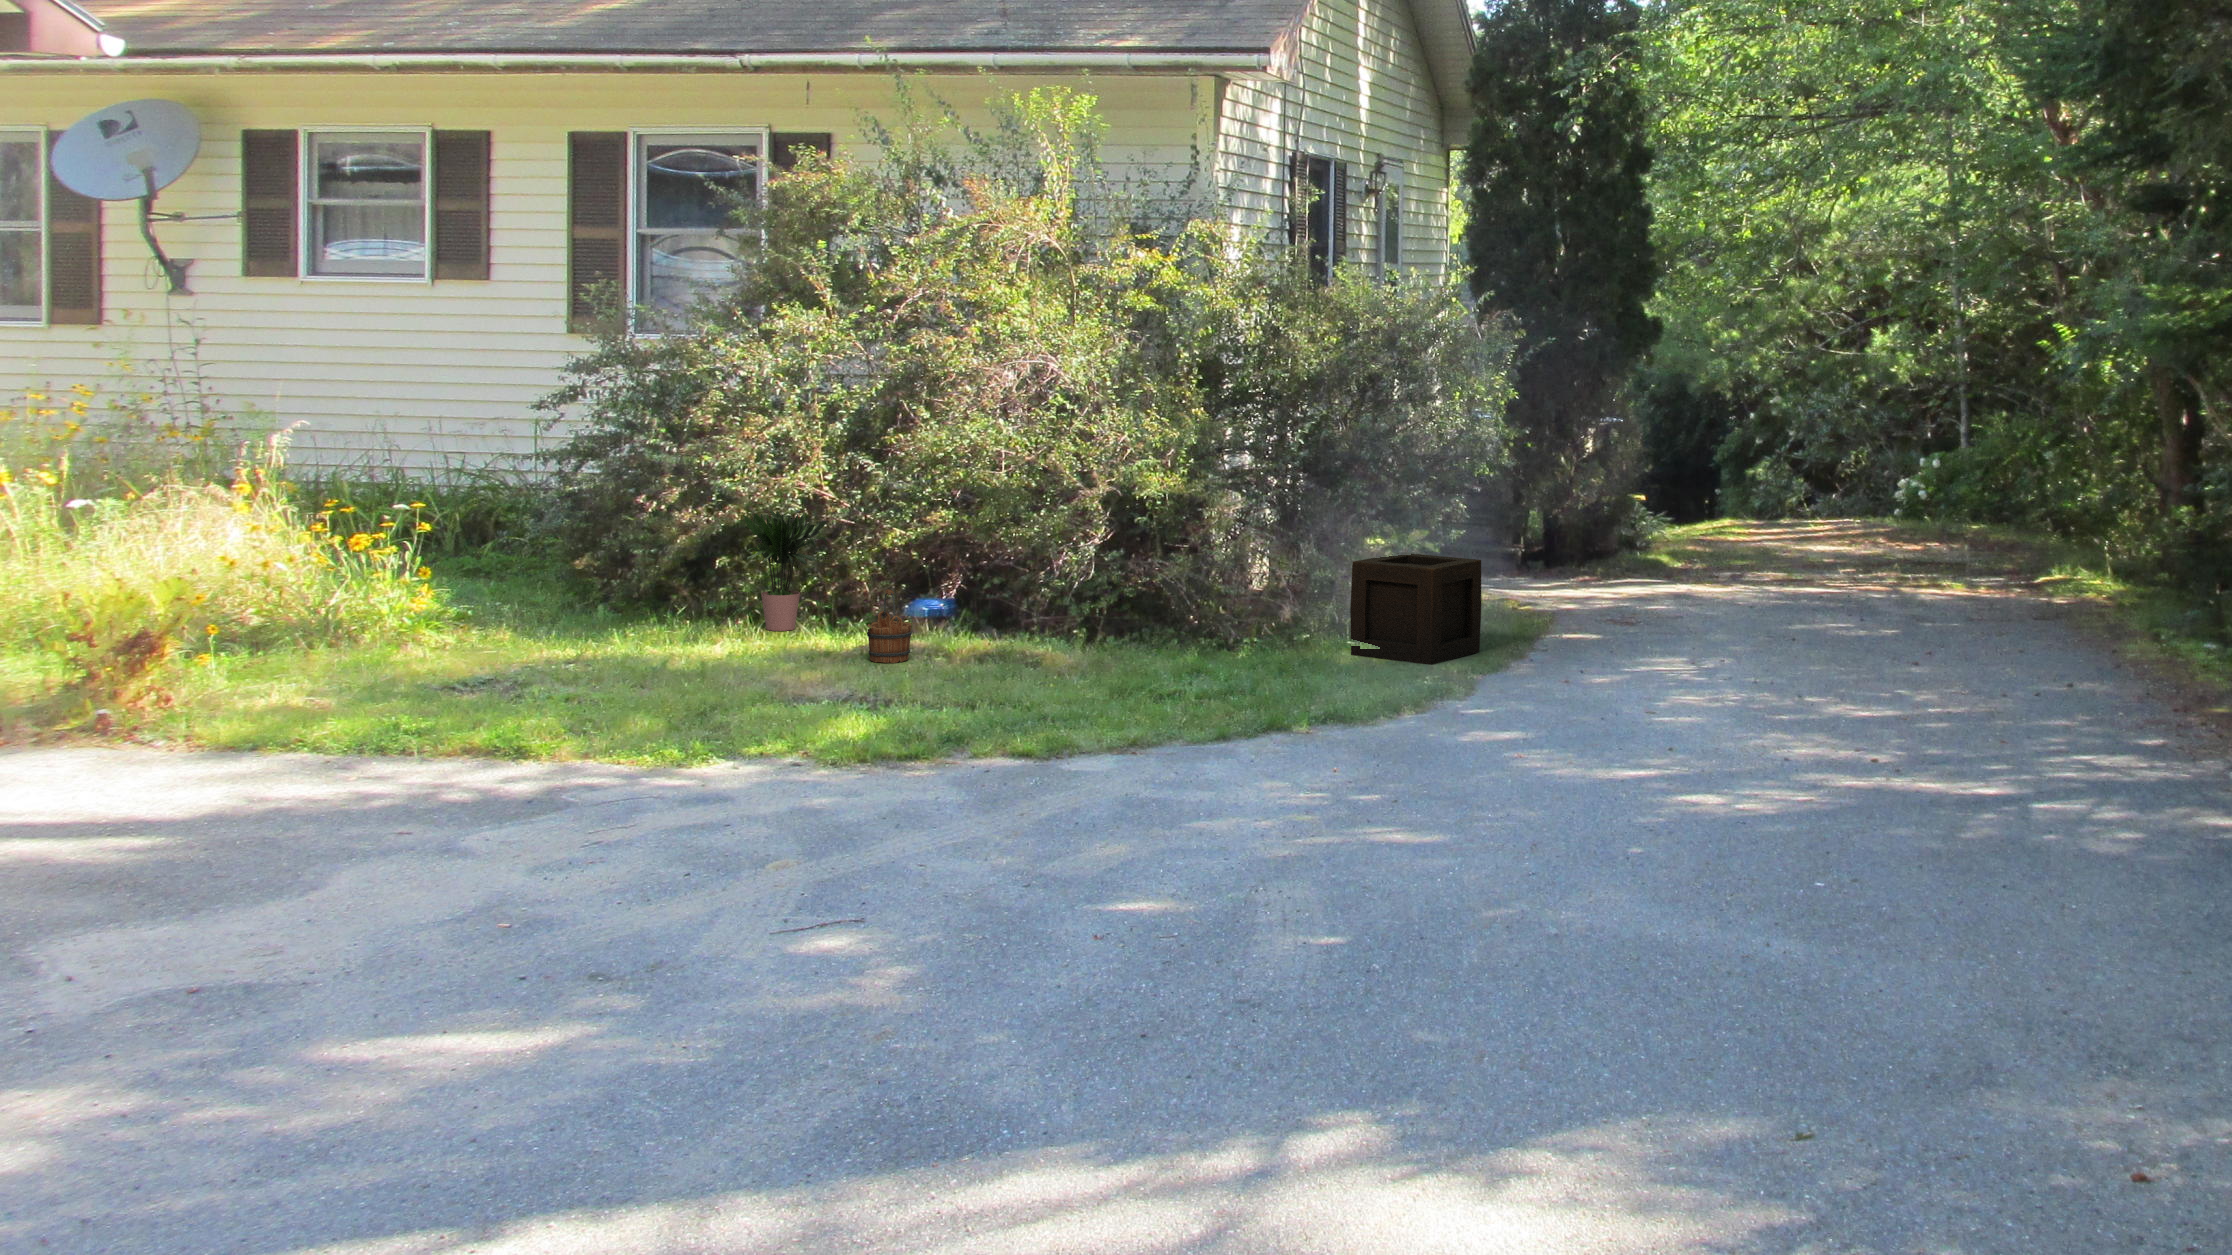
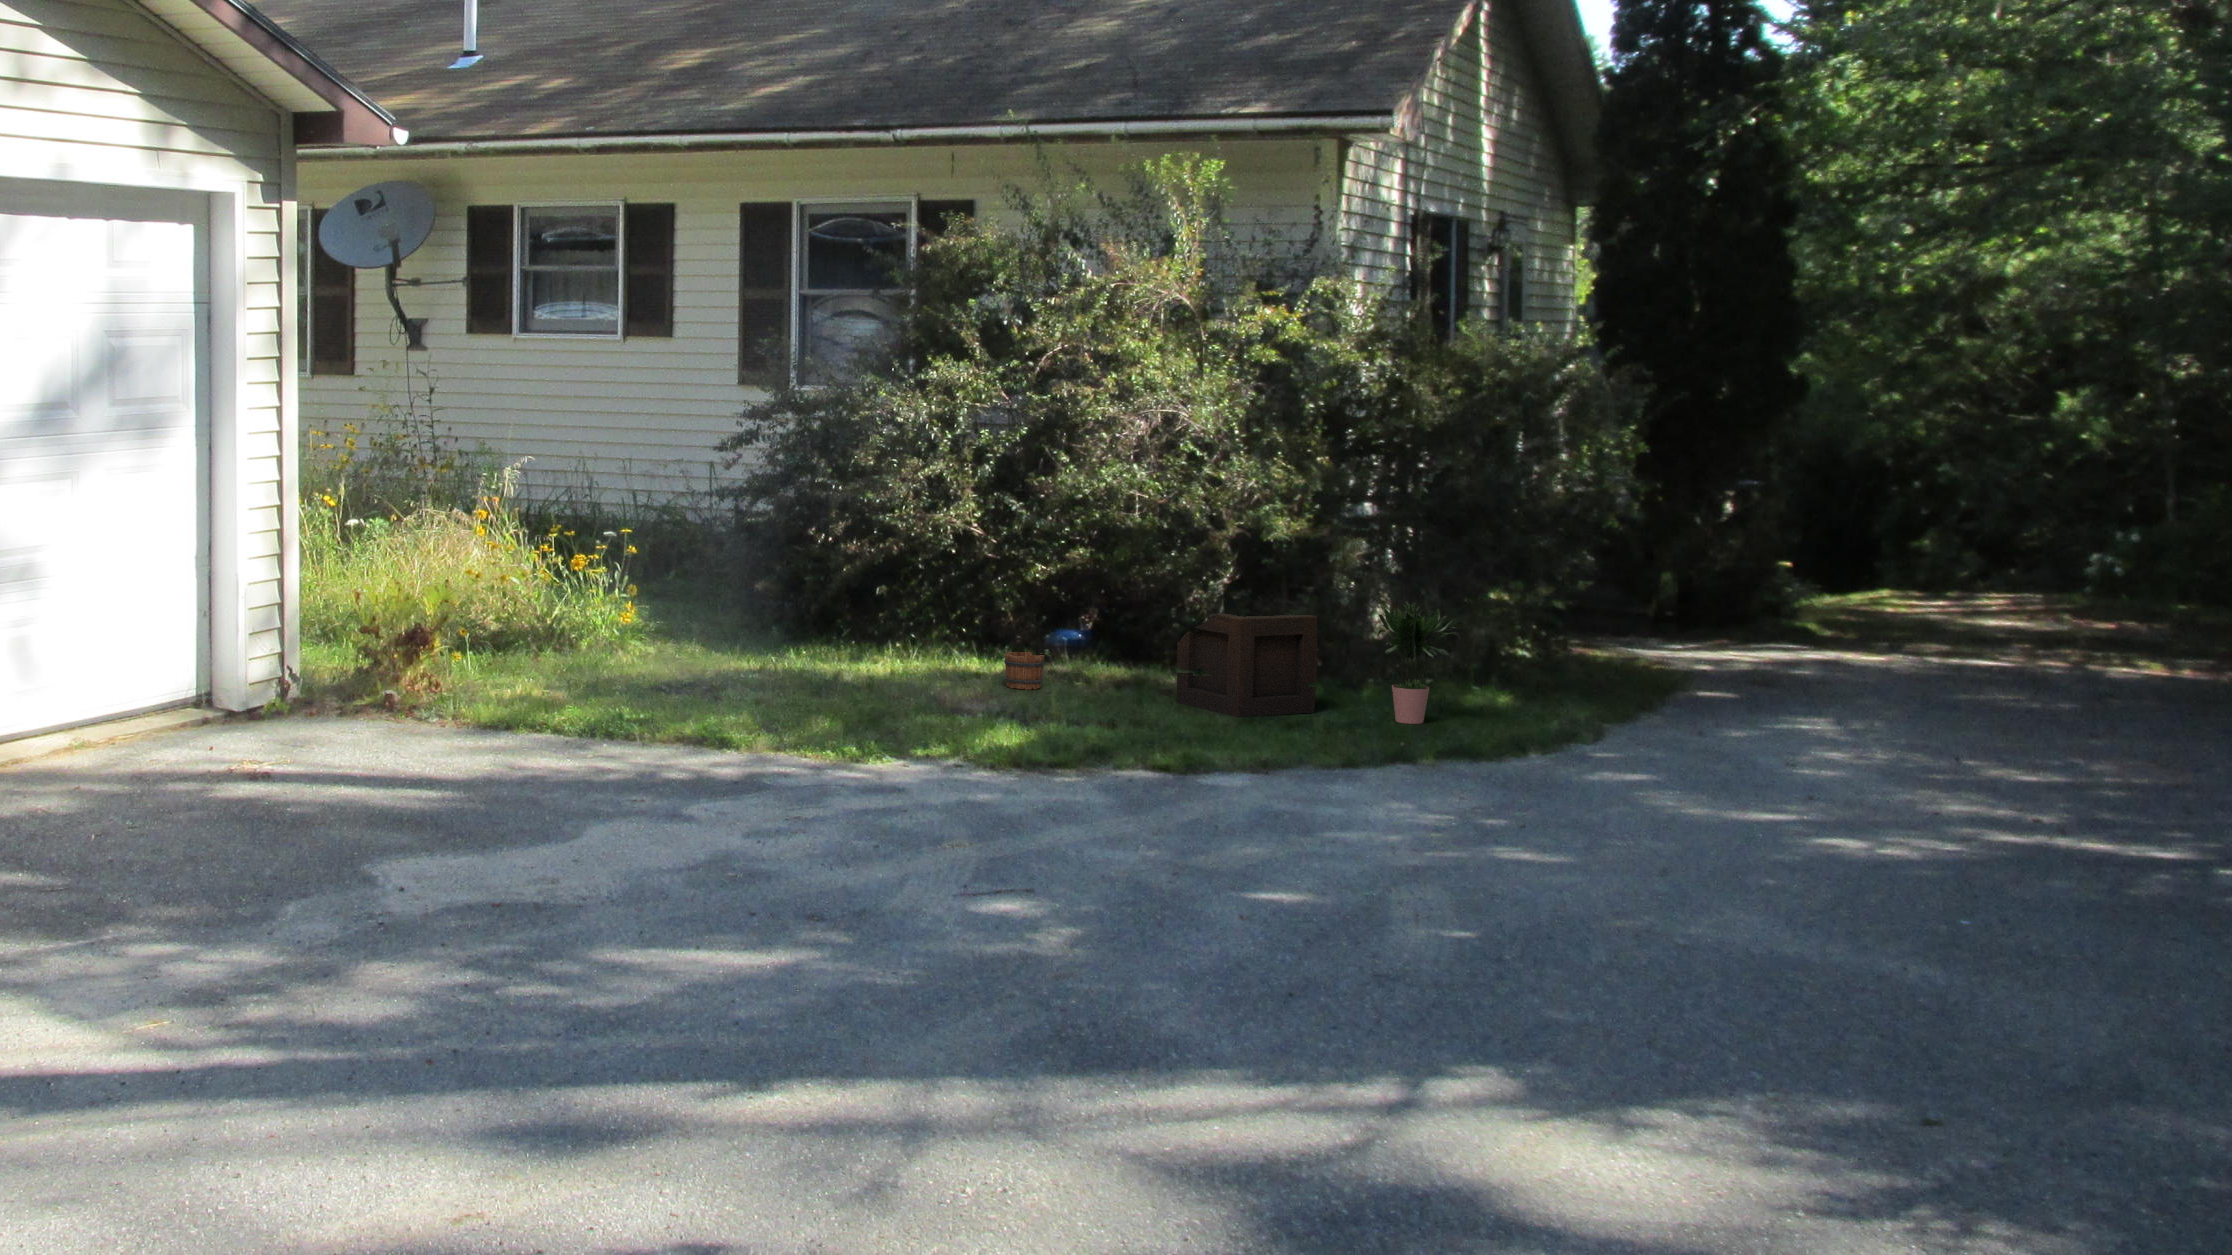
potted plant: present [743,509,827,631] -> present [1378,602,1461,724]
wooden crate: present [1350,554,1481,665] -> present [1177,613,1317,717]

